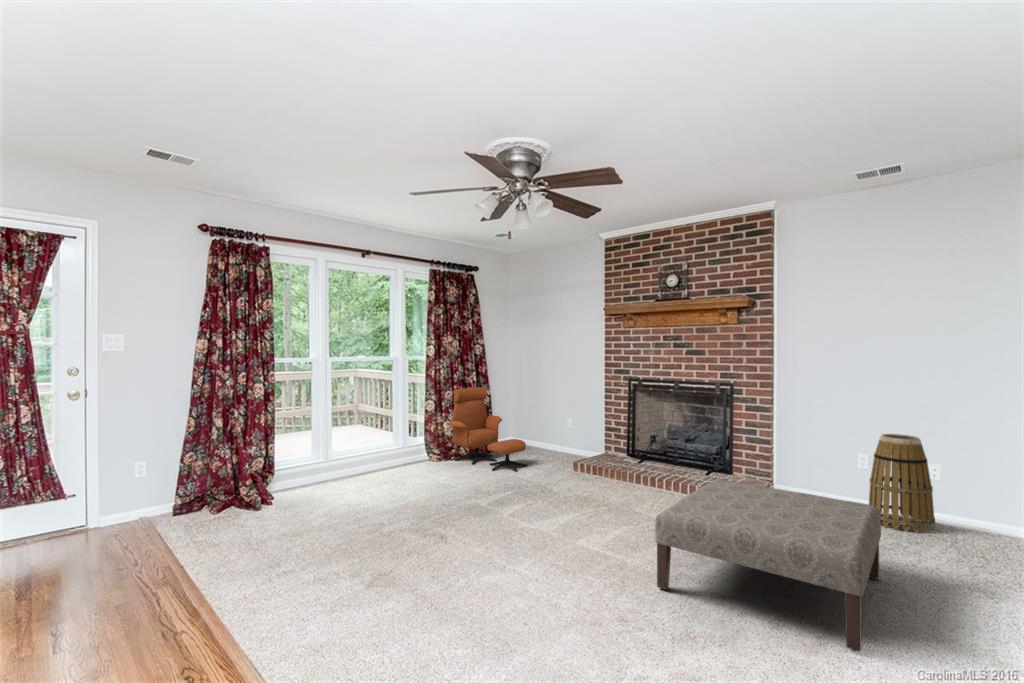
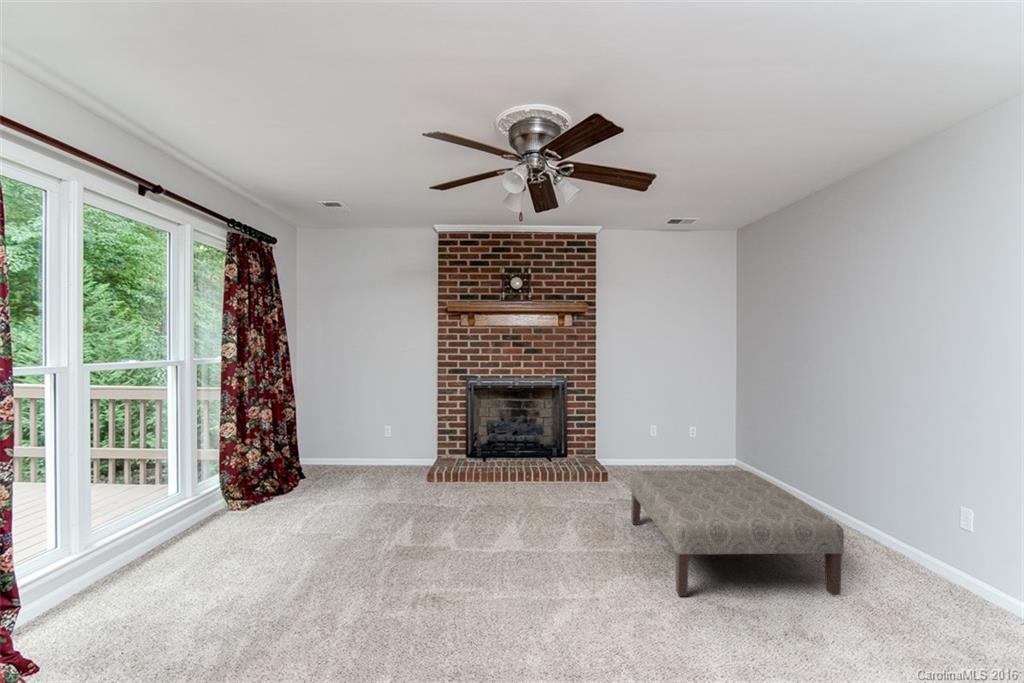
lounge chair: present [448,387,528,471] -> none [261,399,373,502]
basket: present [869,434,935,532] -> none [671,409,712,478]

